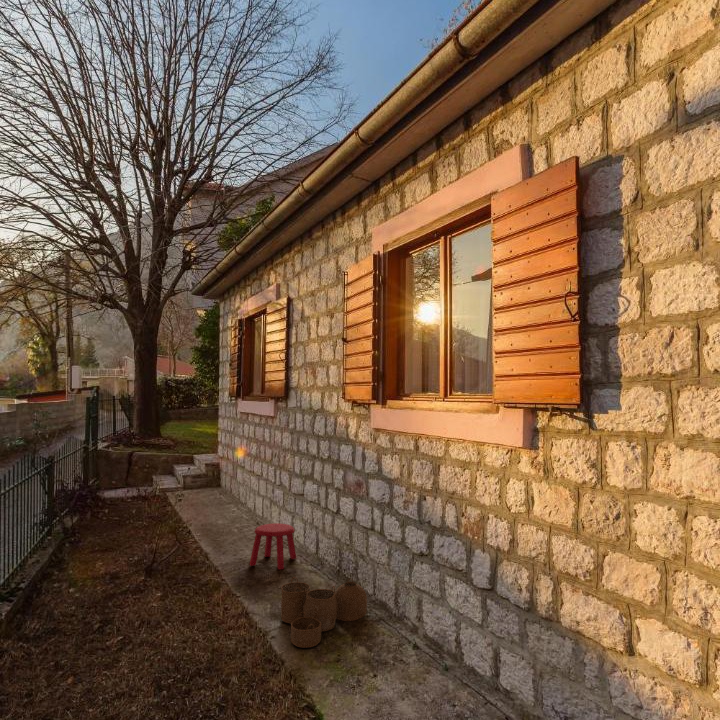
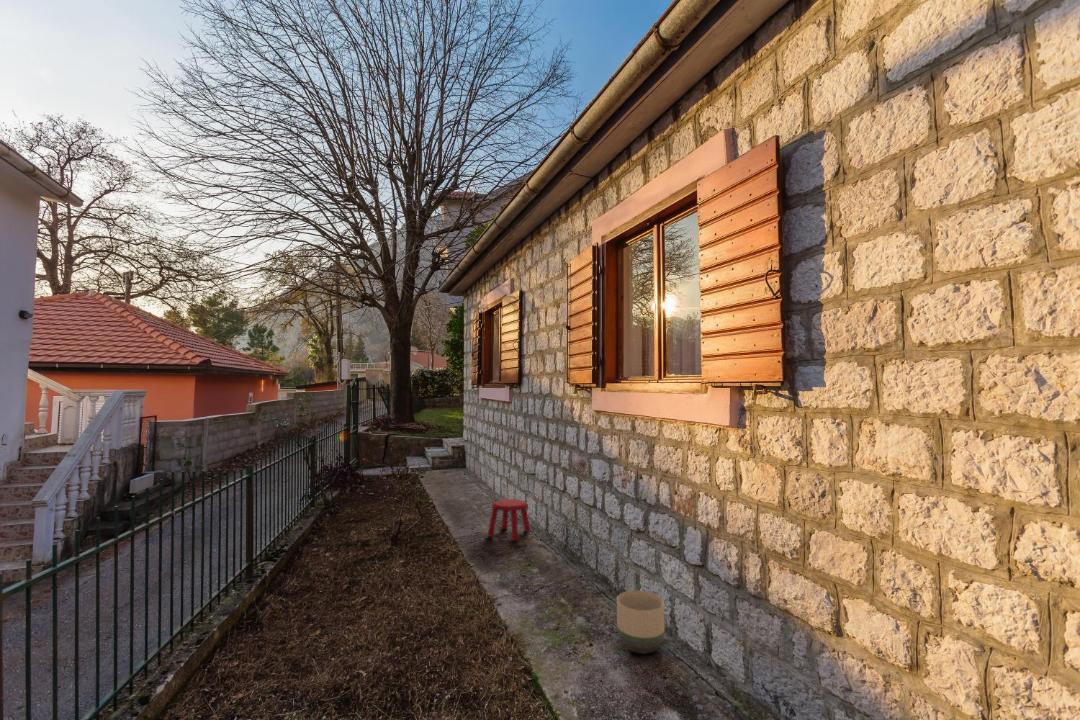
woven basket: present [281,577,367,648] -> none [511,547,591,611]
planter: none [401,620,450,687] -> present [617,591,665,654]

